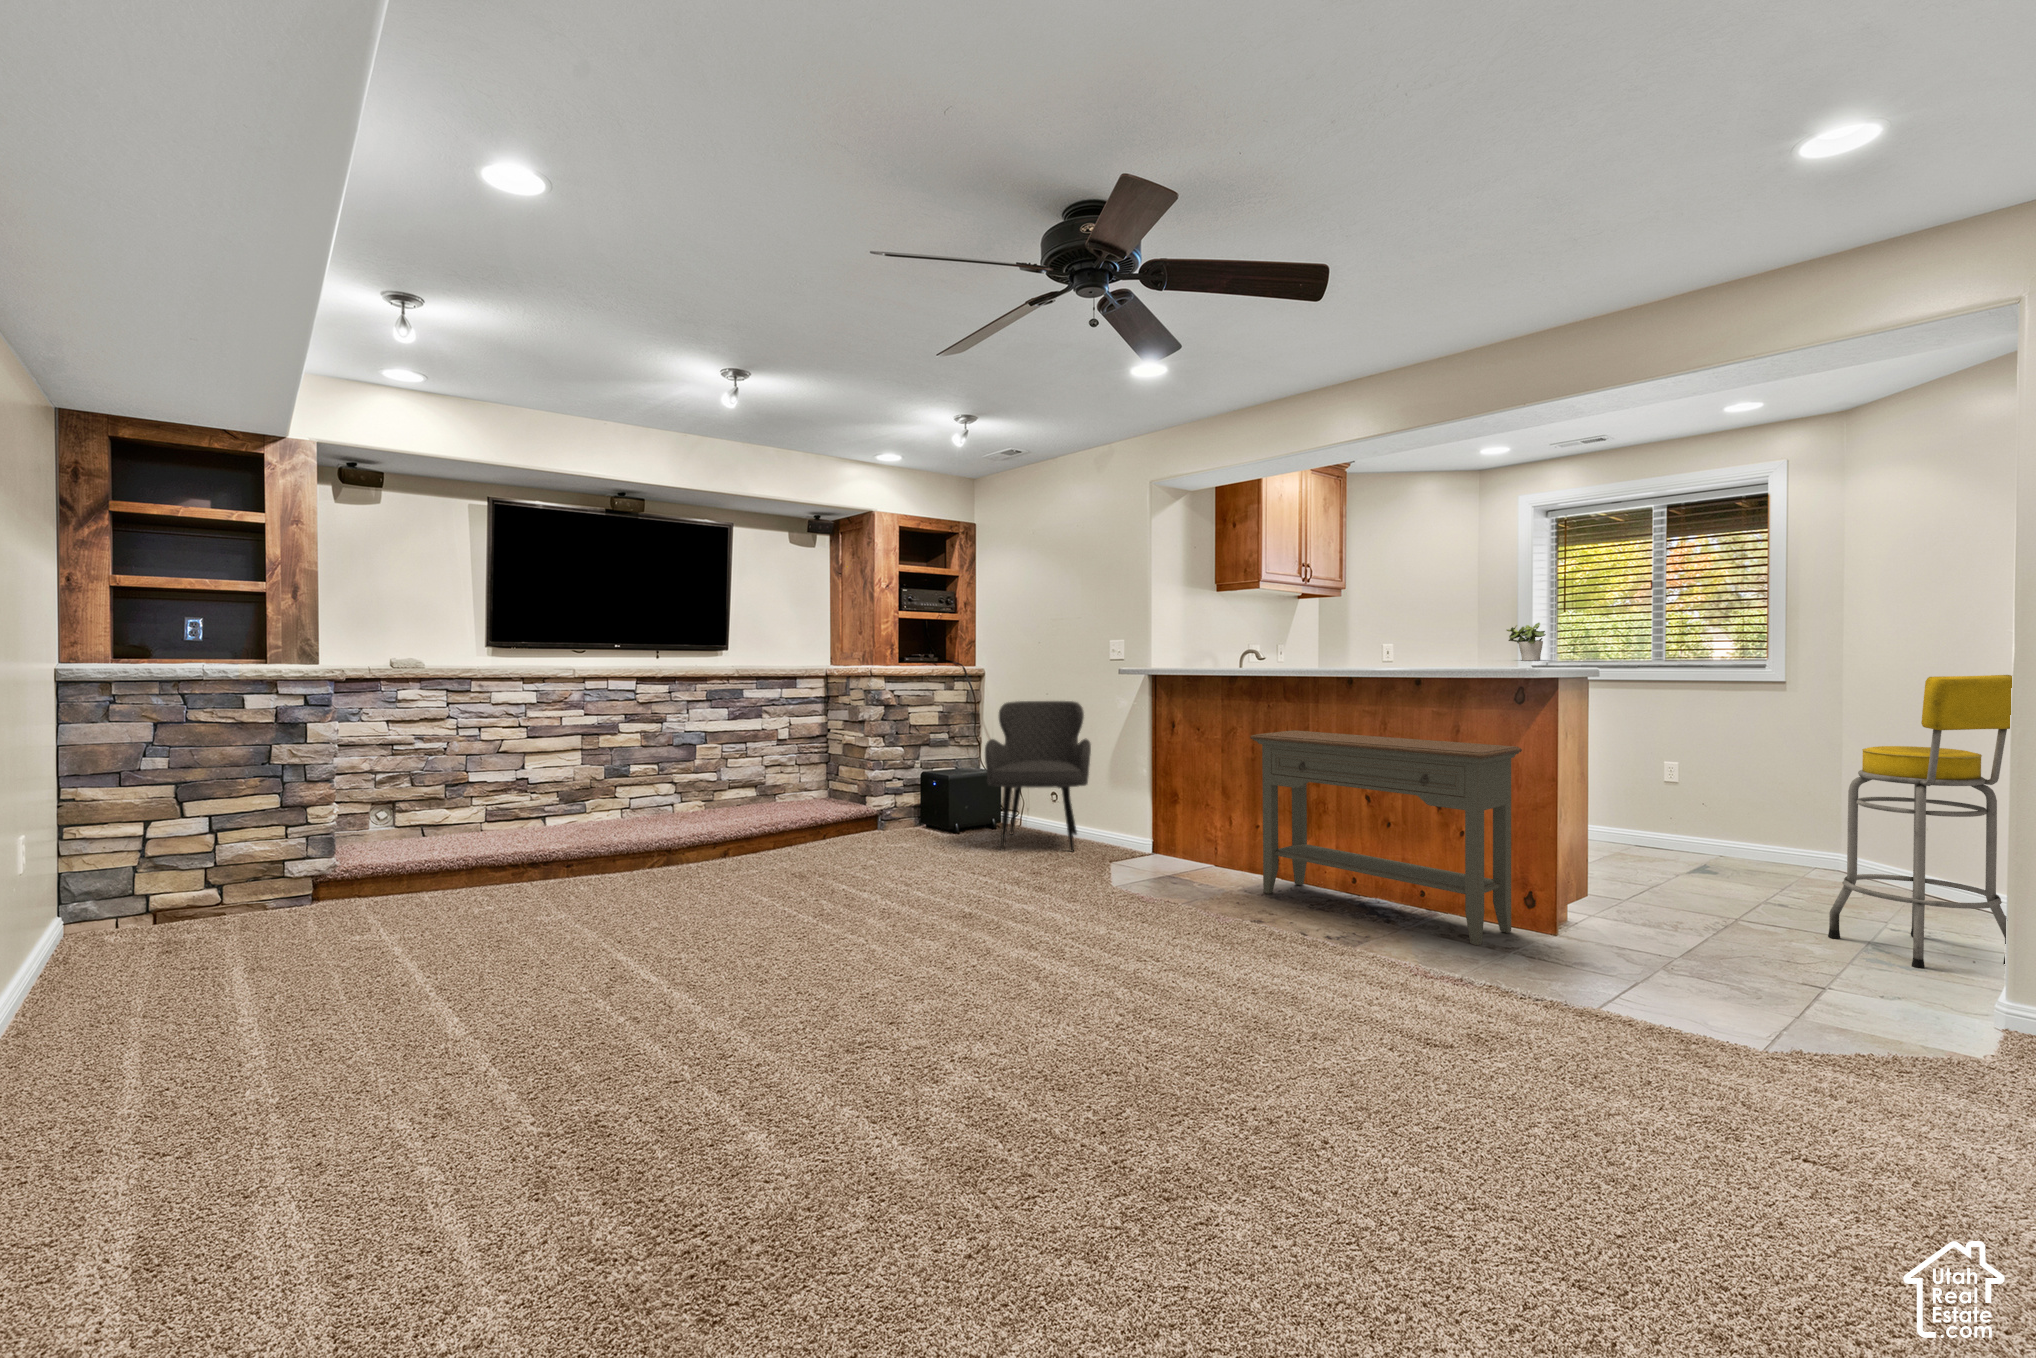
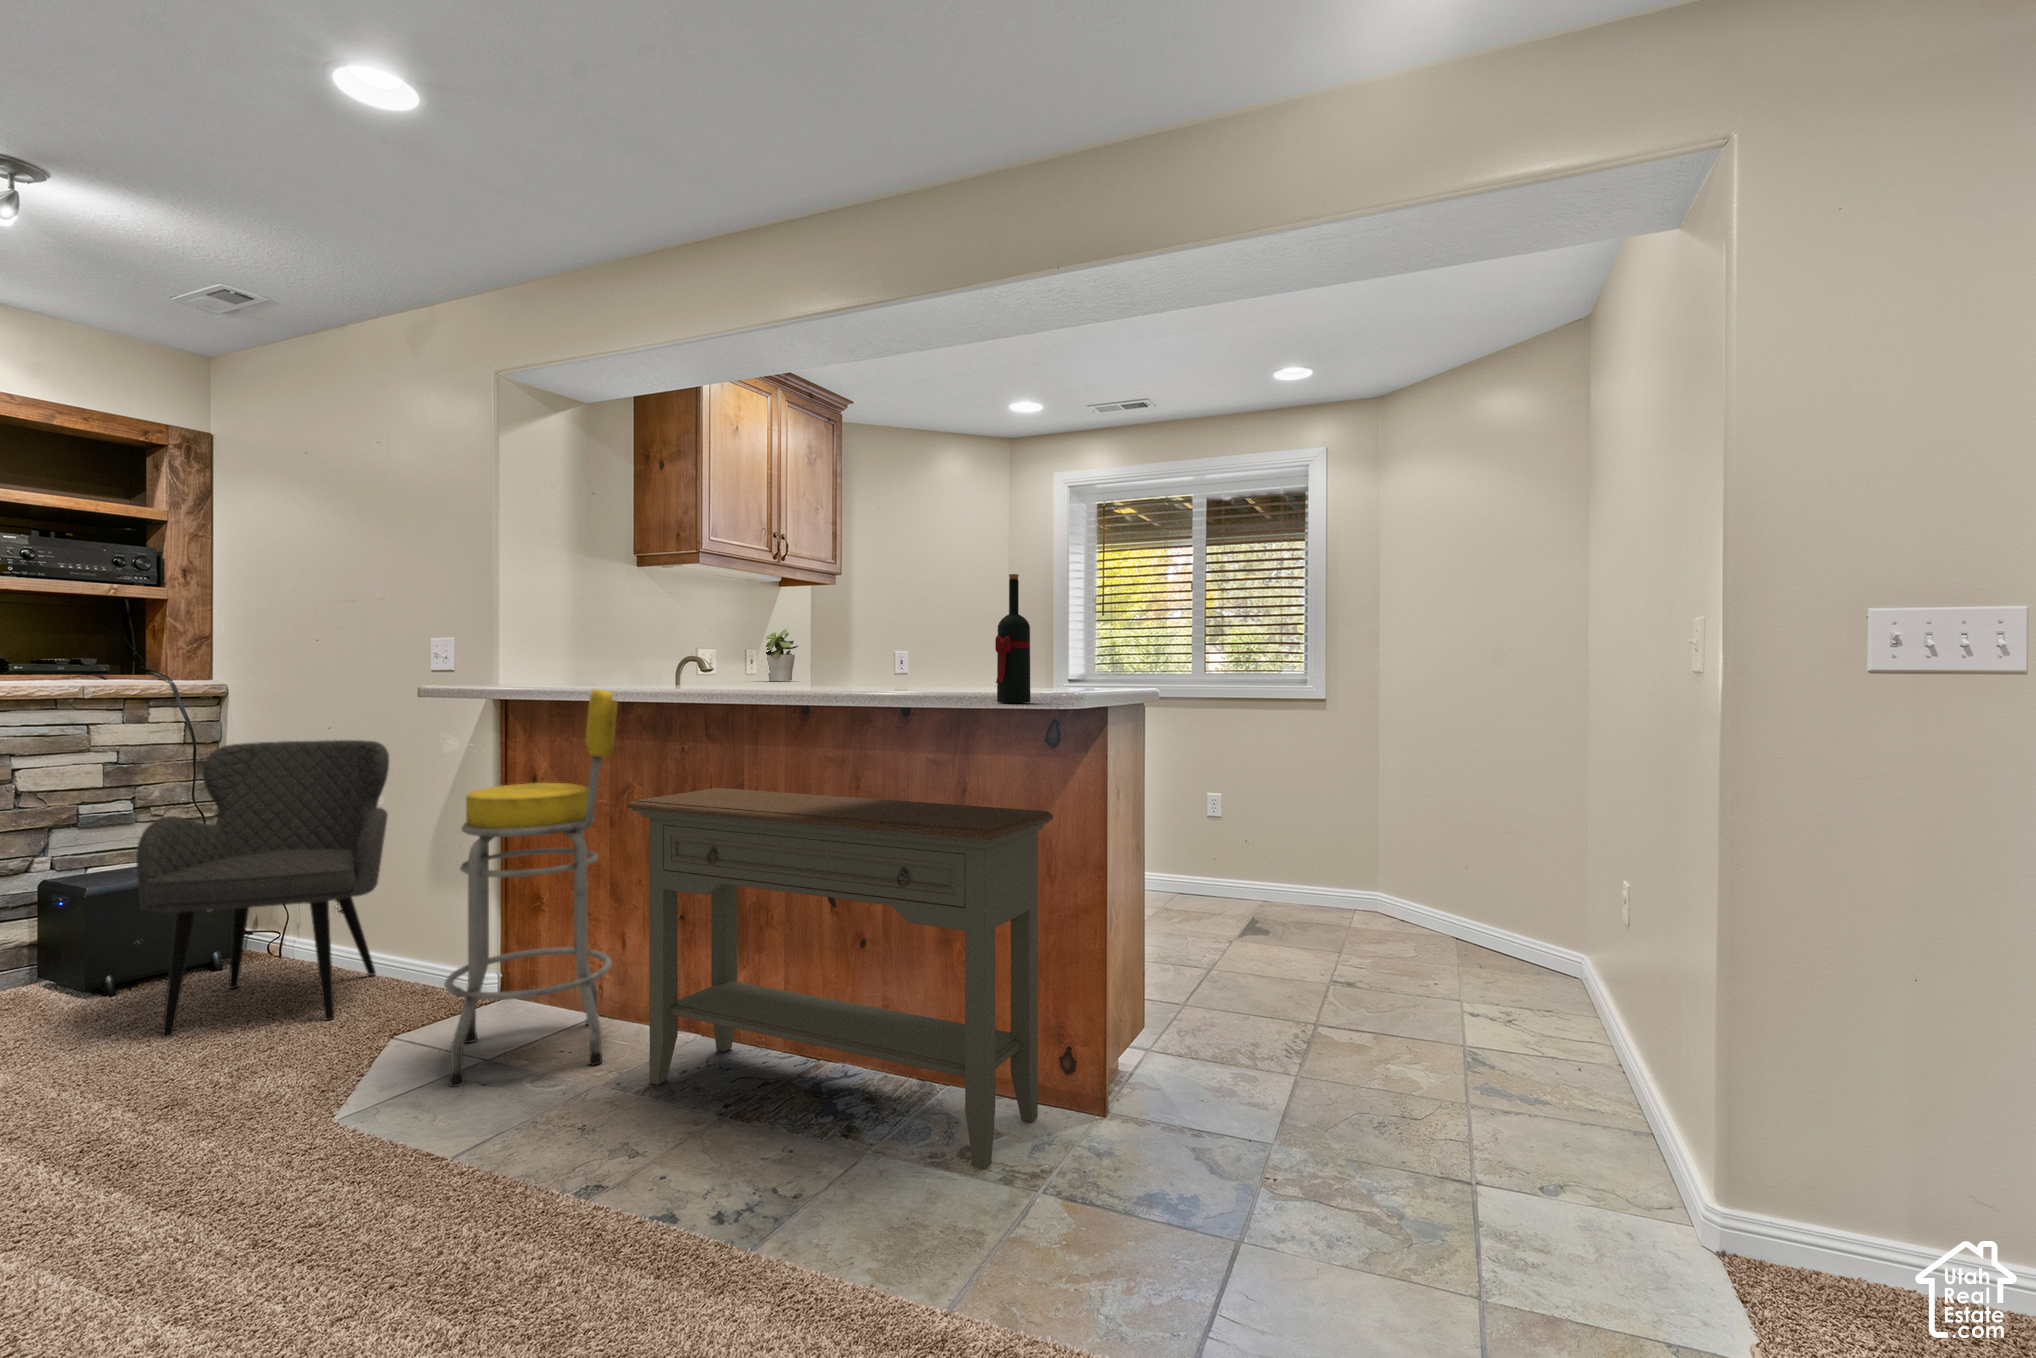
wine bottle: none [1483,605,1507,681] -> present [995,574,1030,703]
potted plant: present [1507,623,1546,661] -> present [766,629,798,681]
bar stool: present [1828,675,2012,969] -> present [444,689,617,1087]

